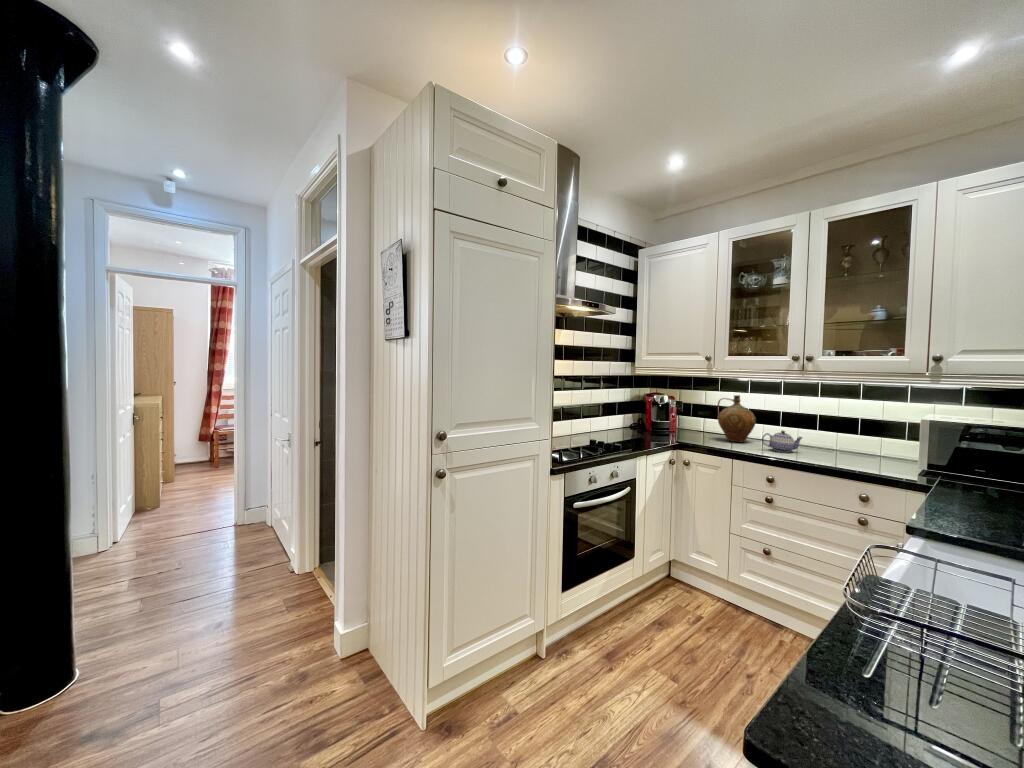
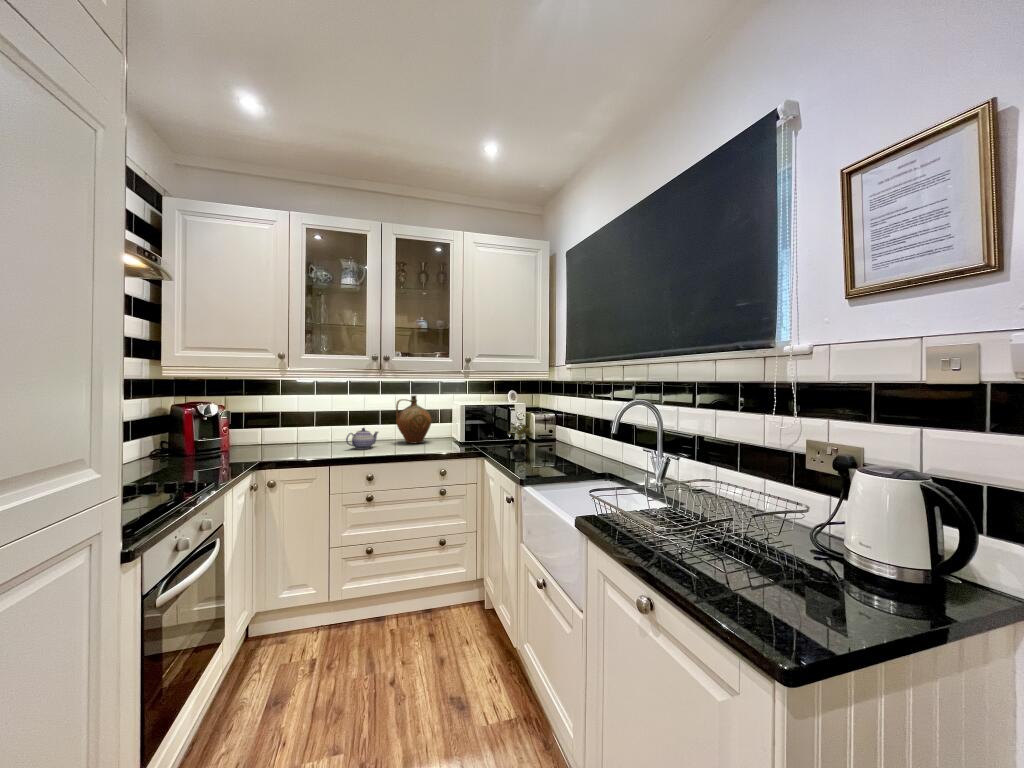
ceramic jug: present [717,395,756,442] -> present [396,395,432,444]
succulent plant: none [949,455,1001,512] -> present [510,423,532,462]

